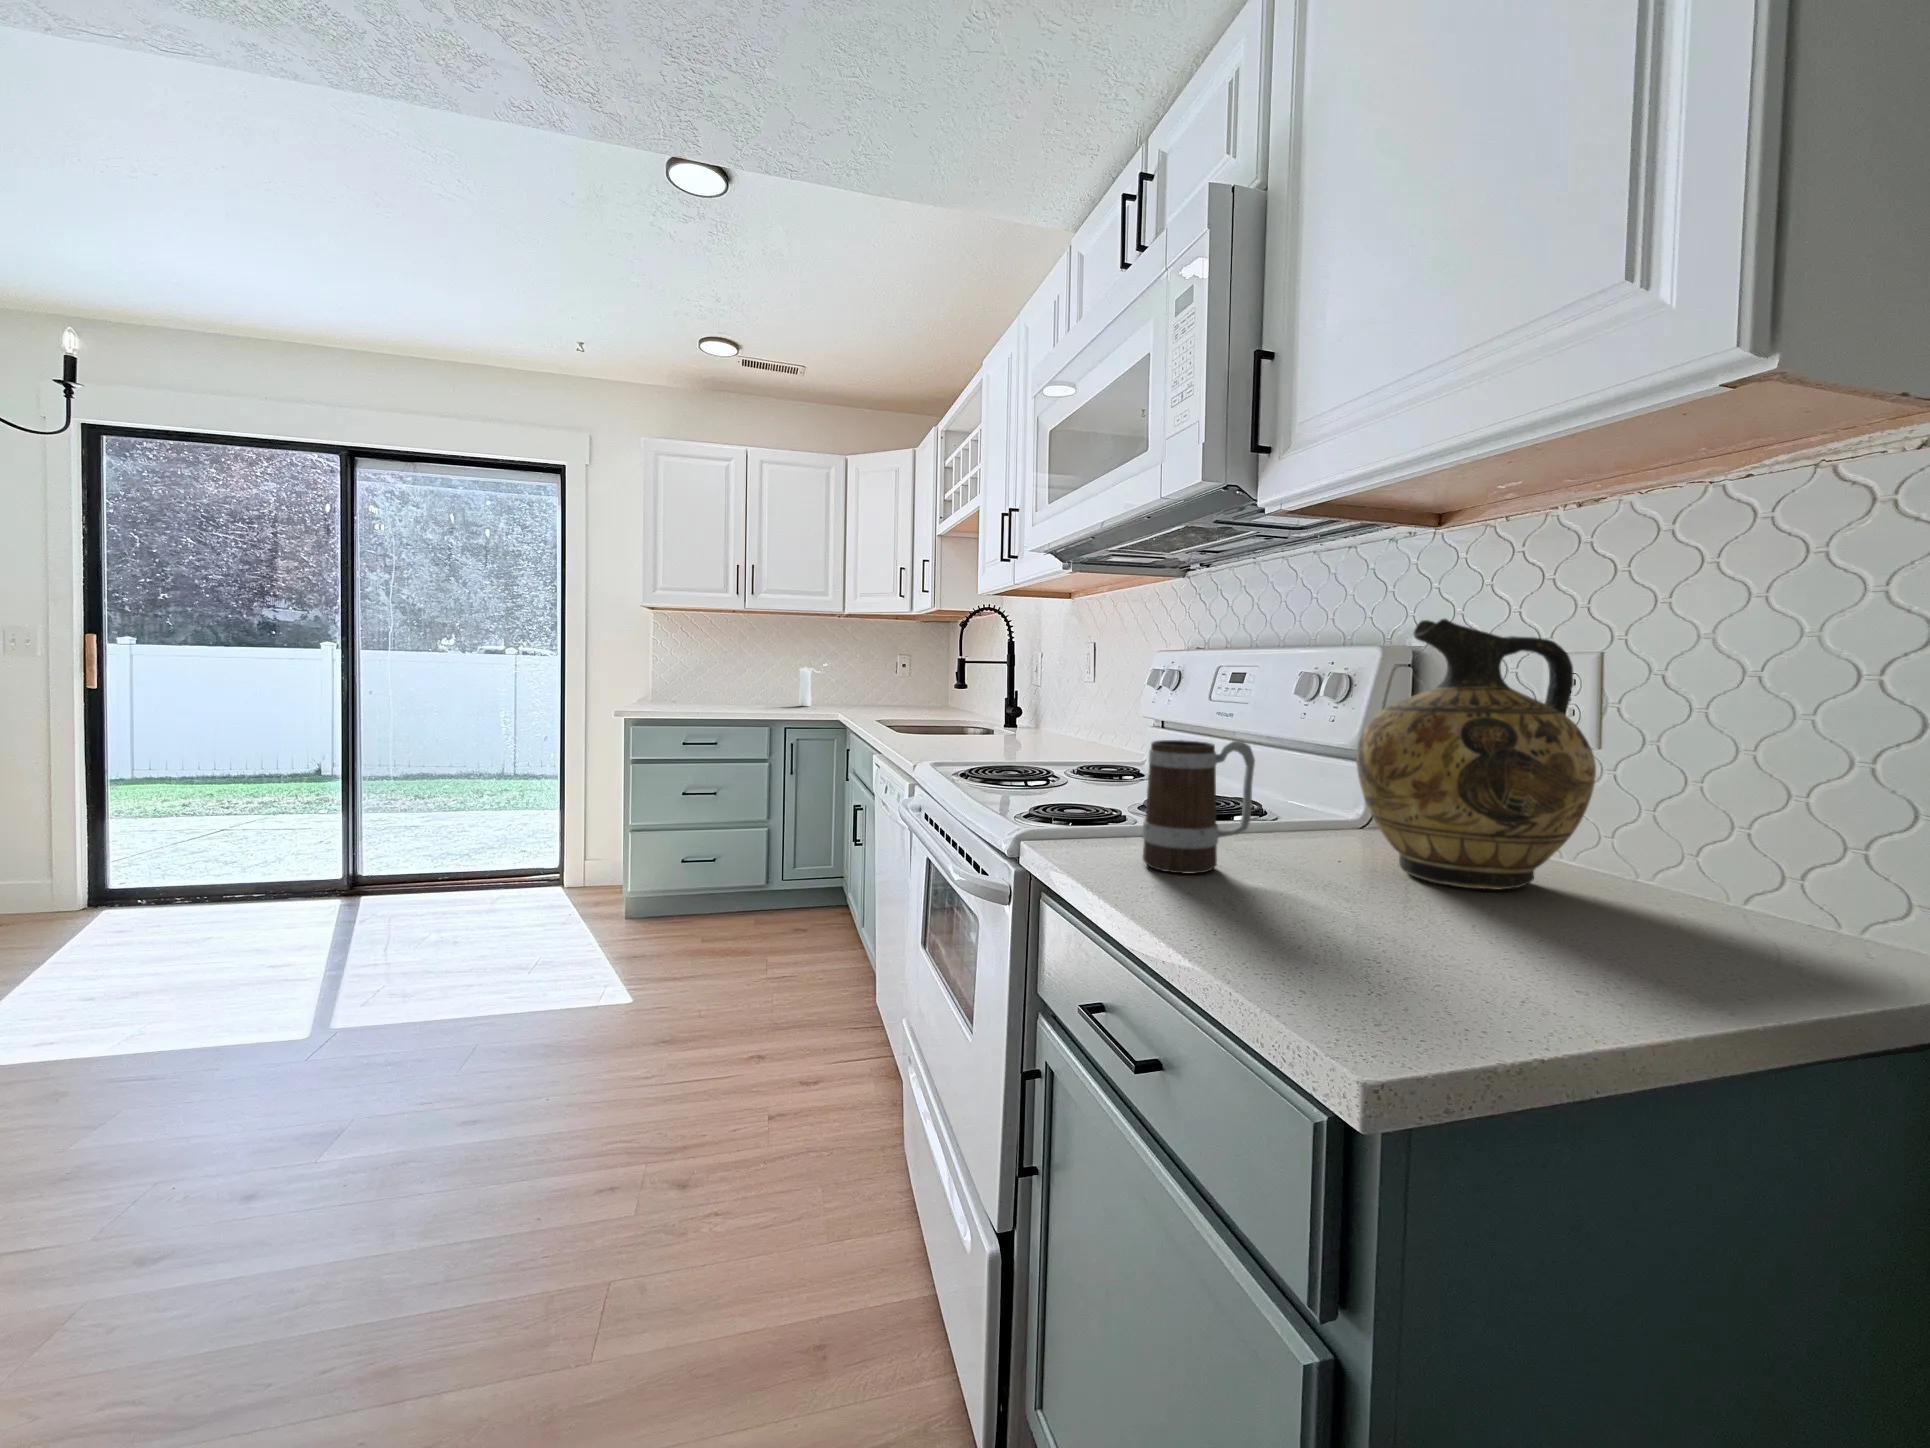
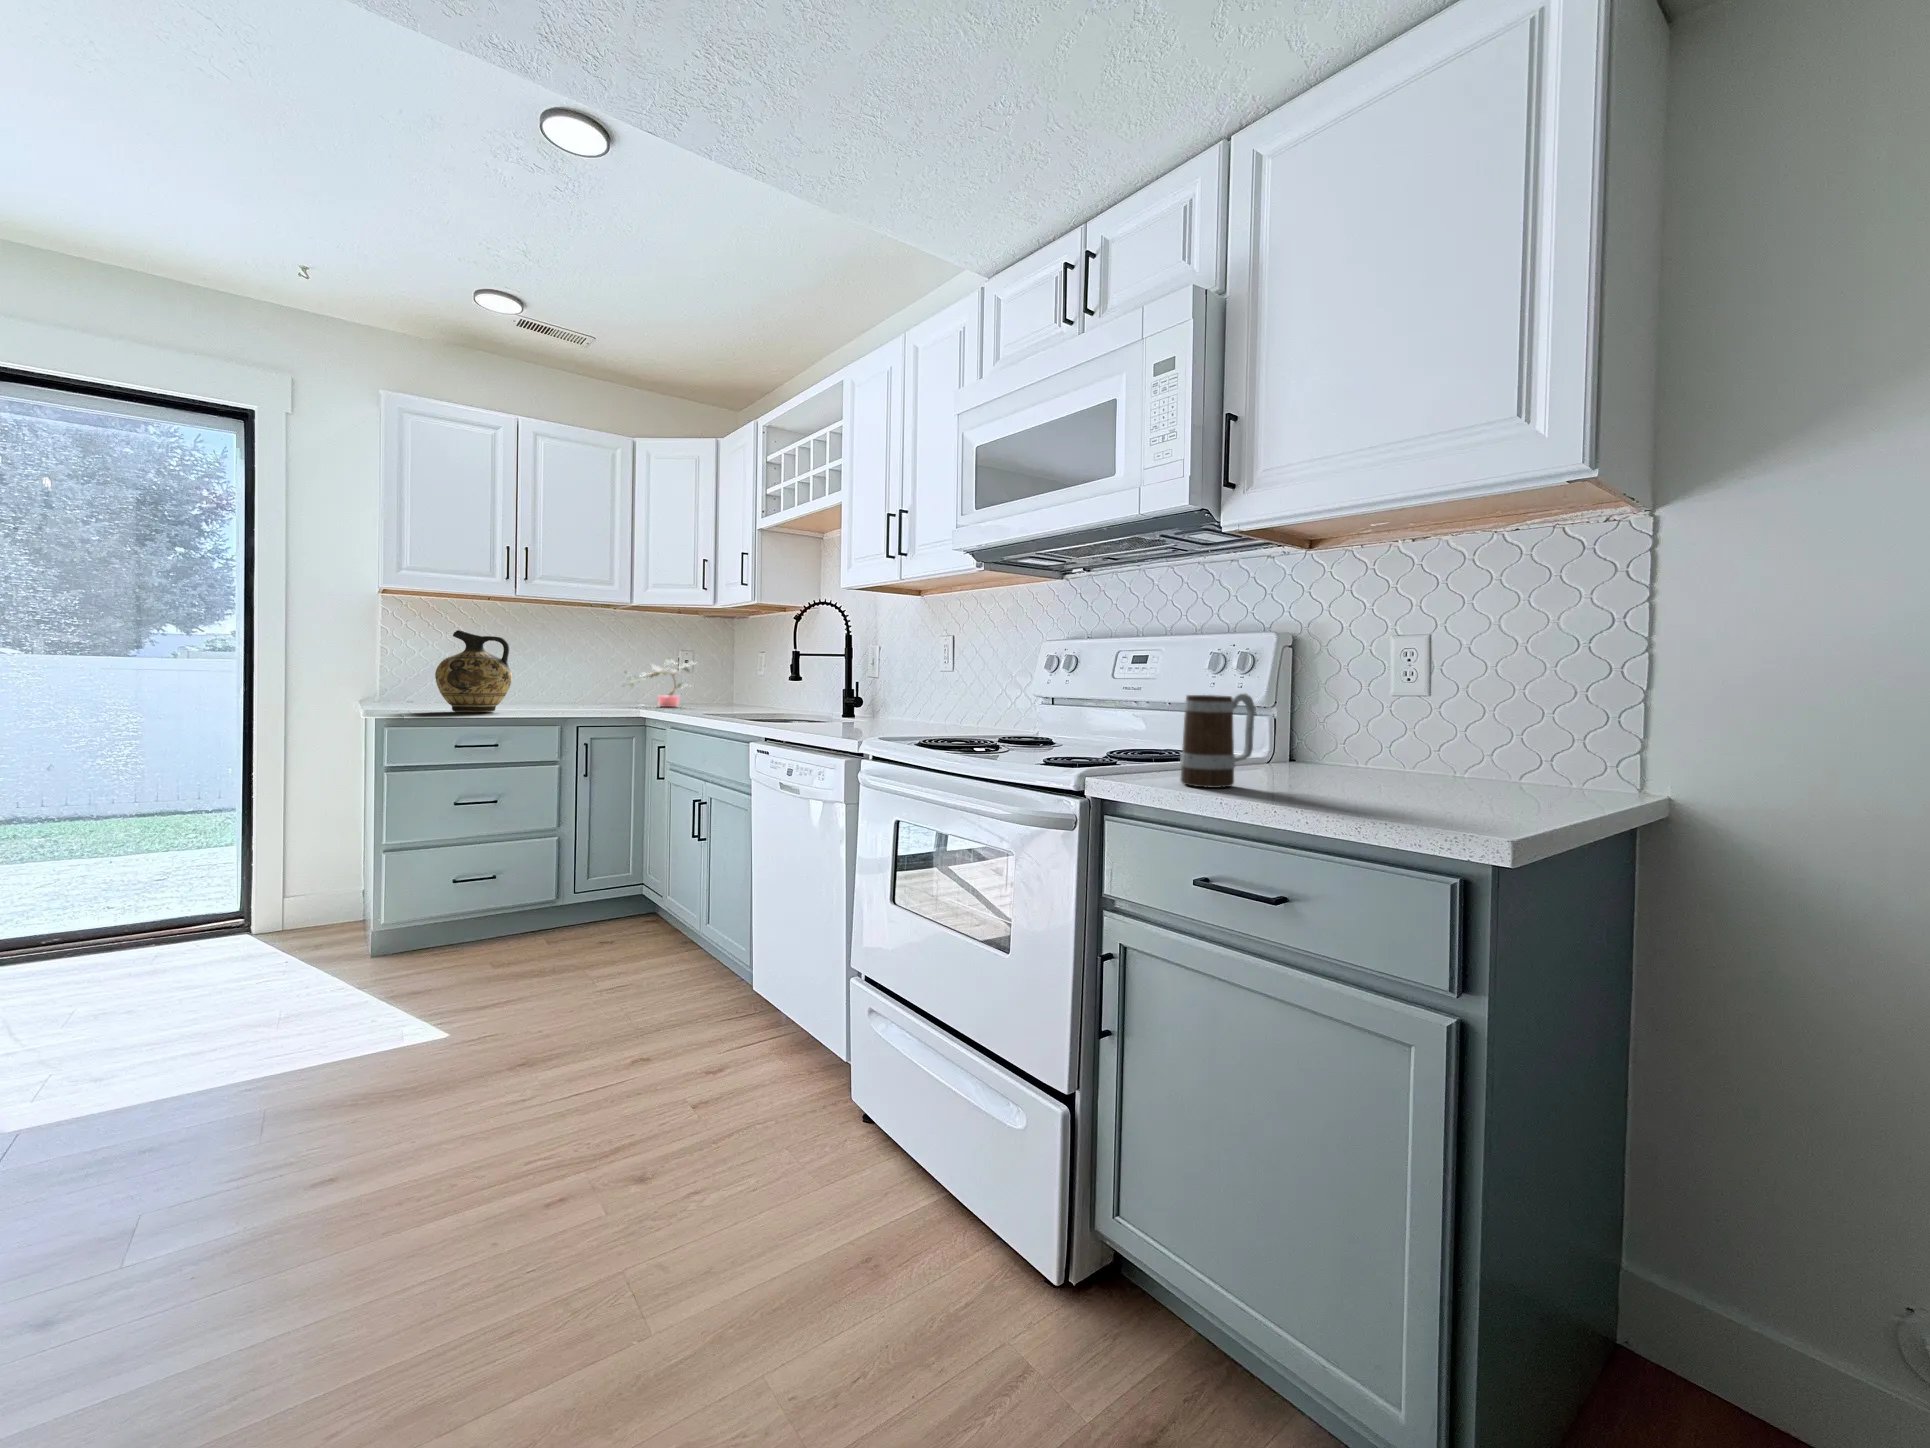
ceramic jug: present [1356,619,1596,889] -> present [435,630,512,712]
potted plant: none [851,661,915,708] -> present [624,660,696,707]
pepper mill: present [799,663,828,706] -> none [565,658,599,706]

